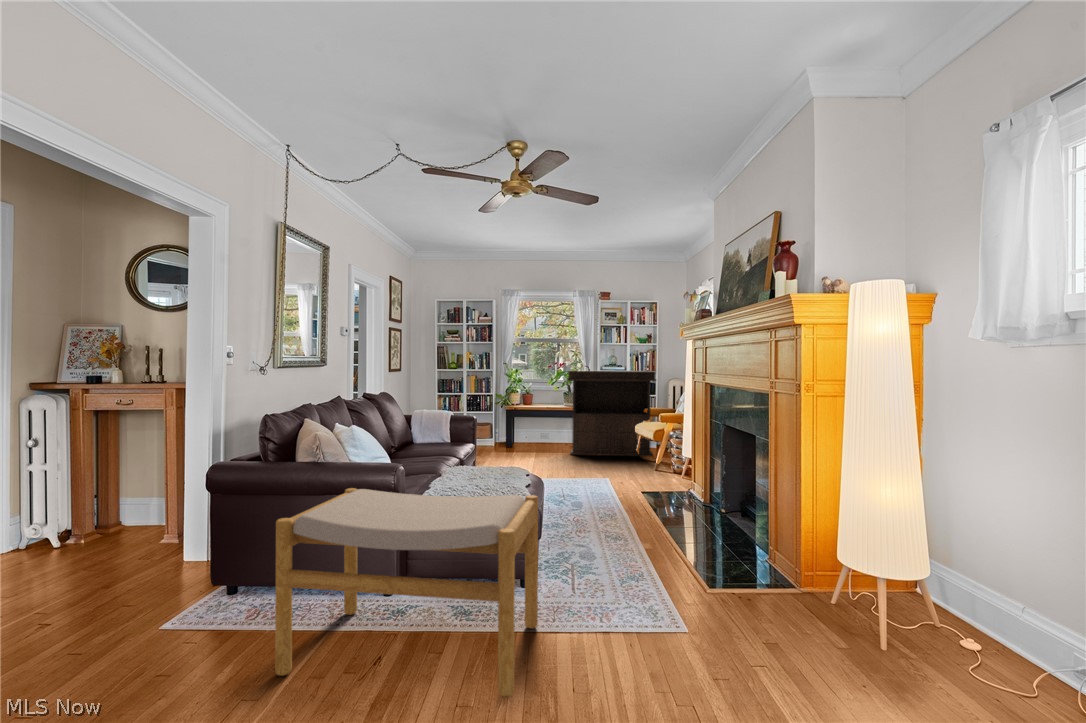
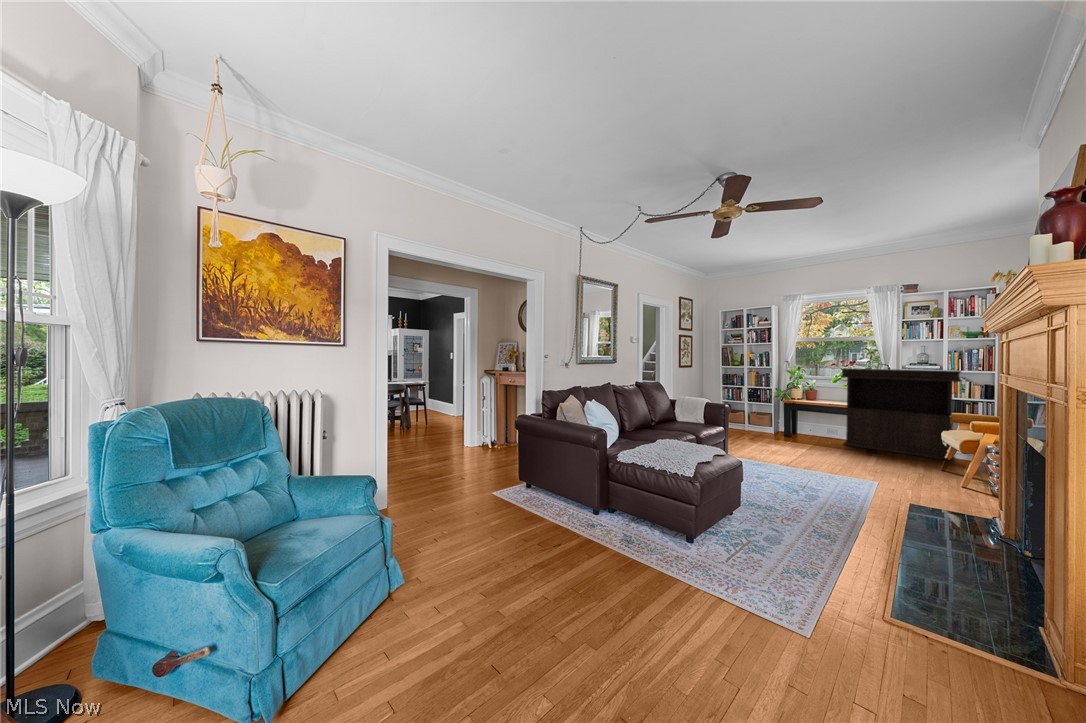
footstool: present [275,488,538,697] -> none [506,441,671,607]

